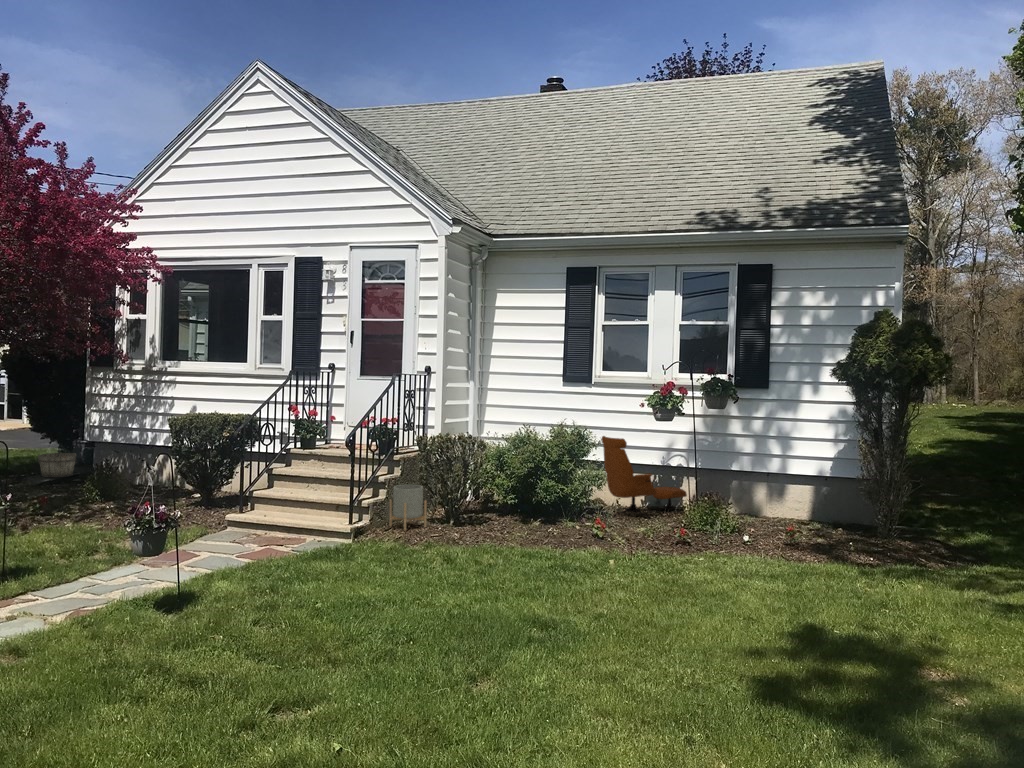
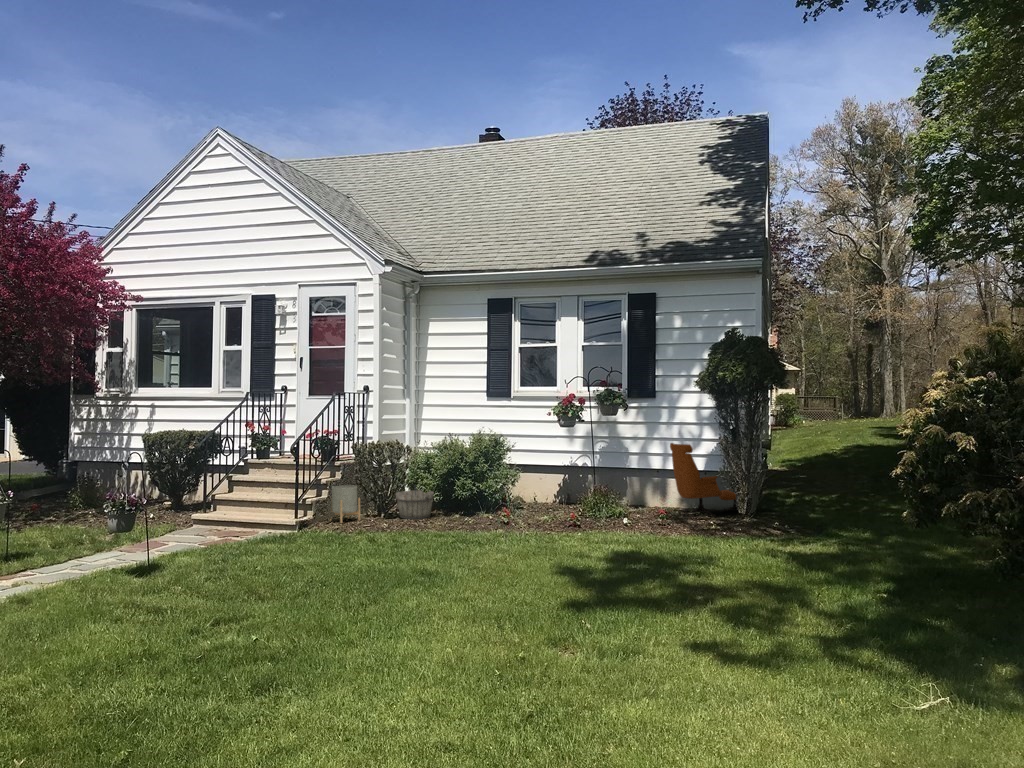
lounge chair: present [602,436,687,519] -> present [670,443,737,517]
wooden bucket: present [38,450,76,477] -> present [396,486,434,519]

